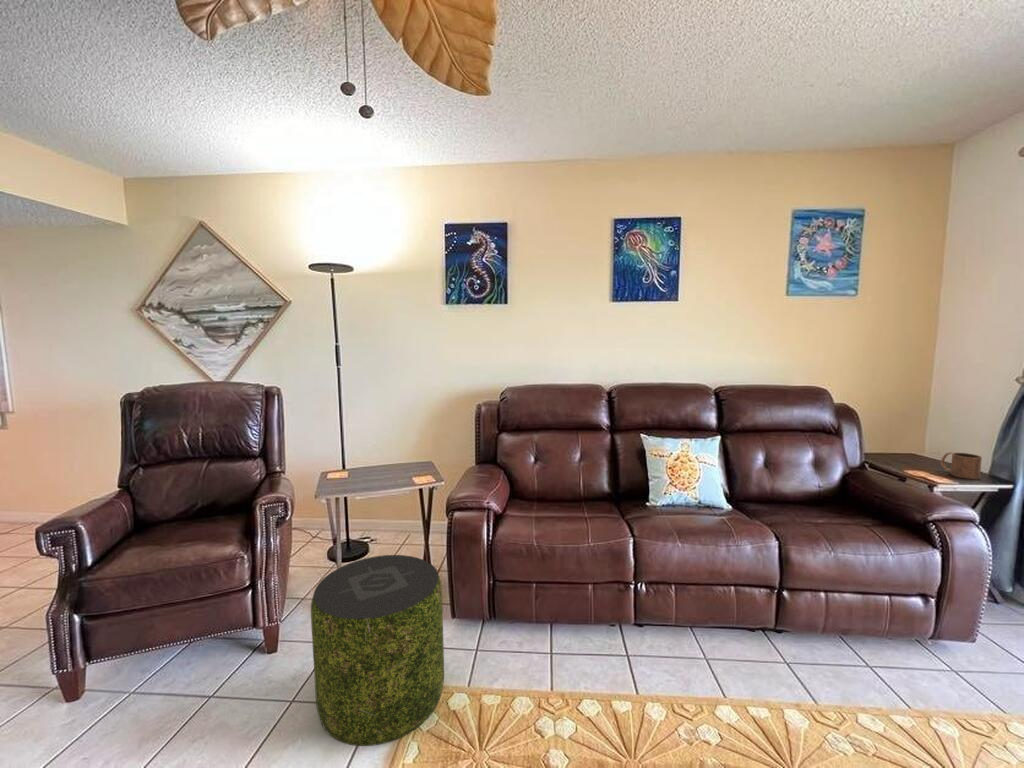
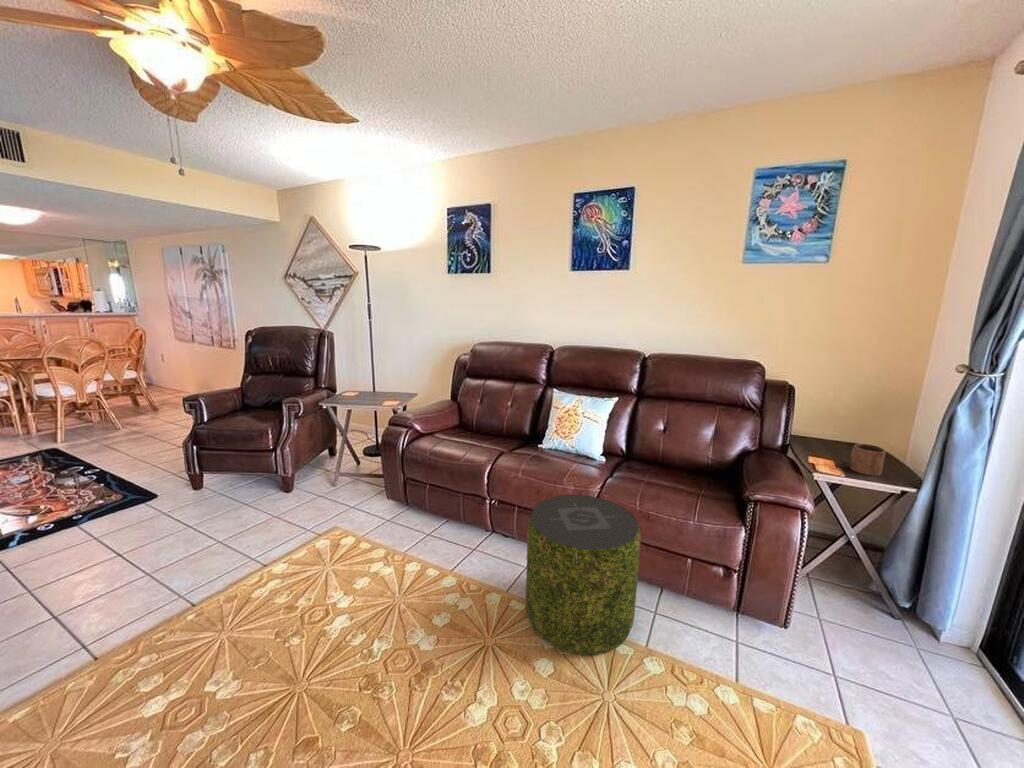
pouf: present [311,555,444,746] -> present [526,495,641,655]

